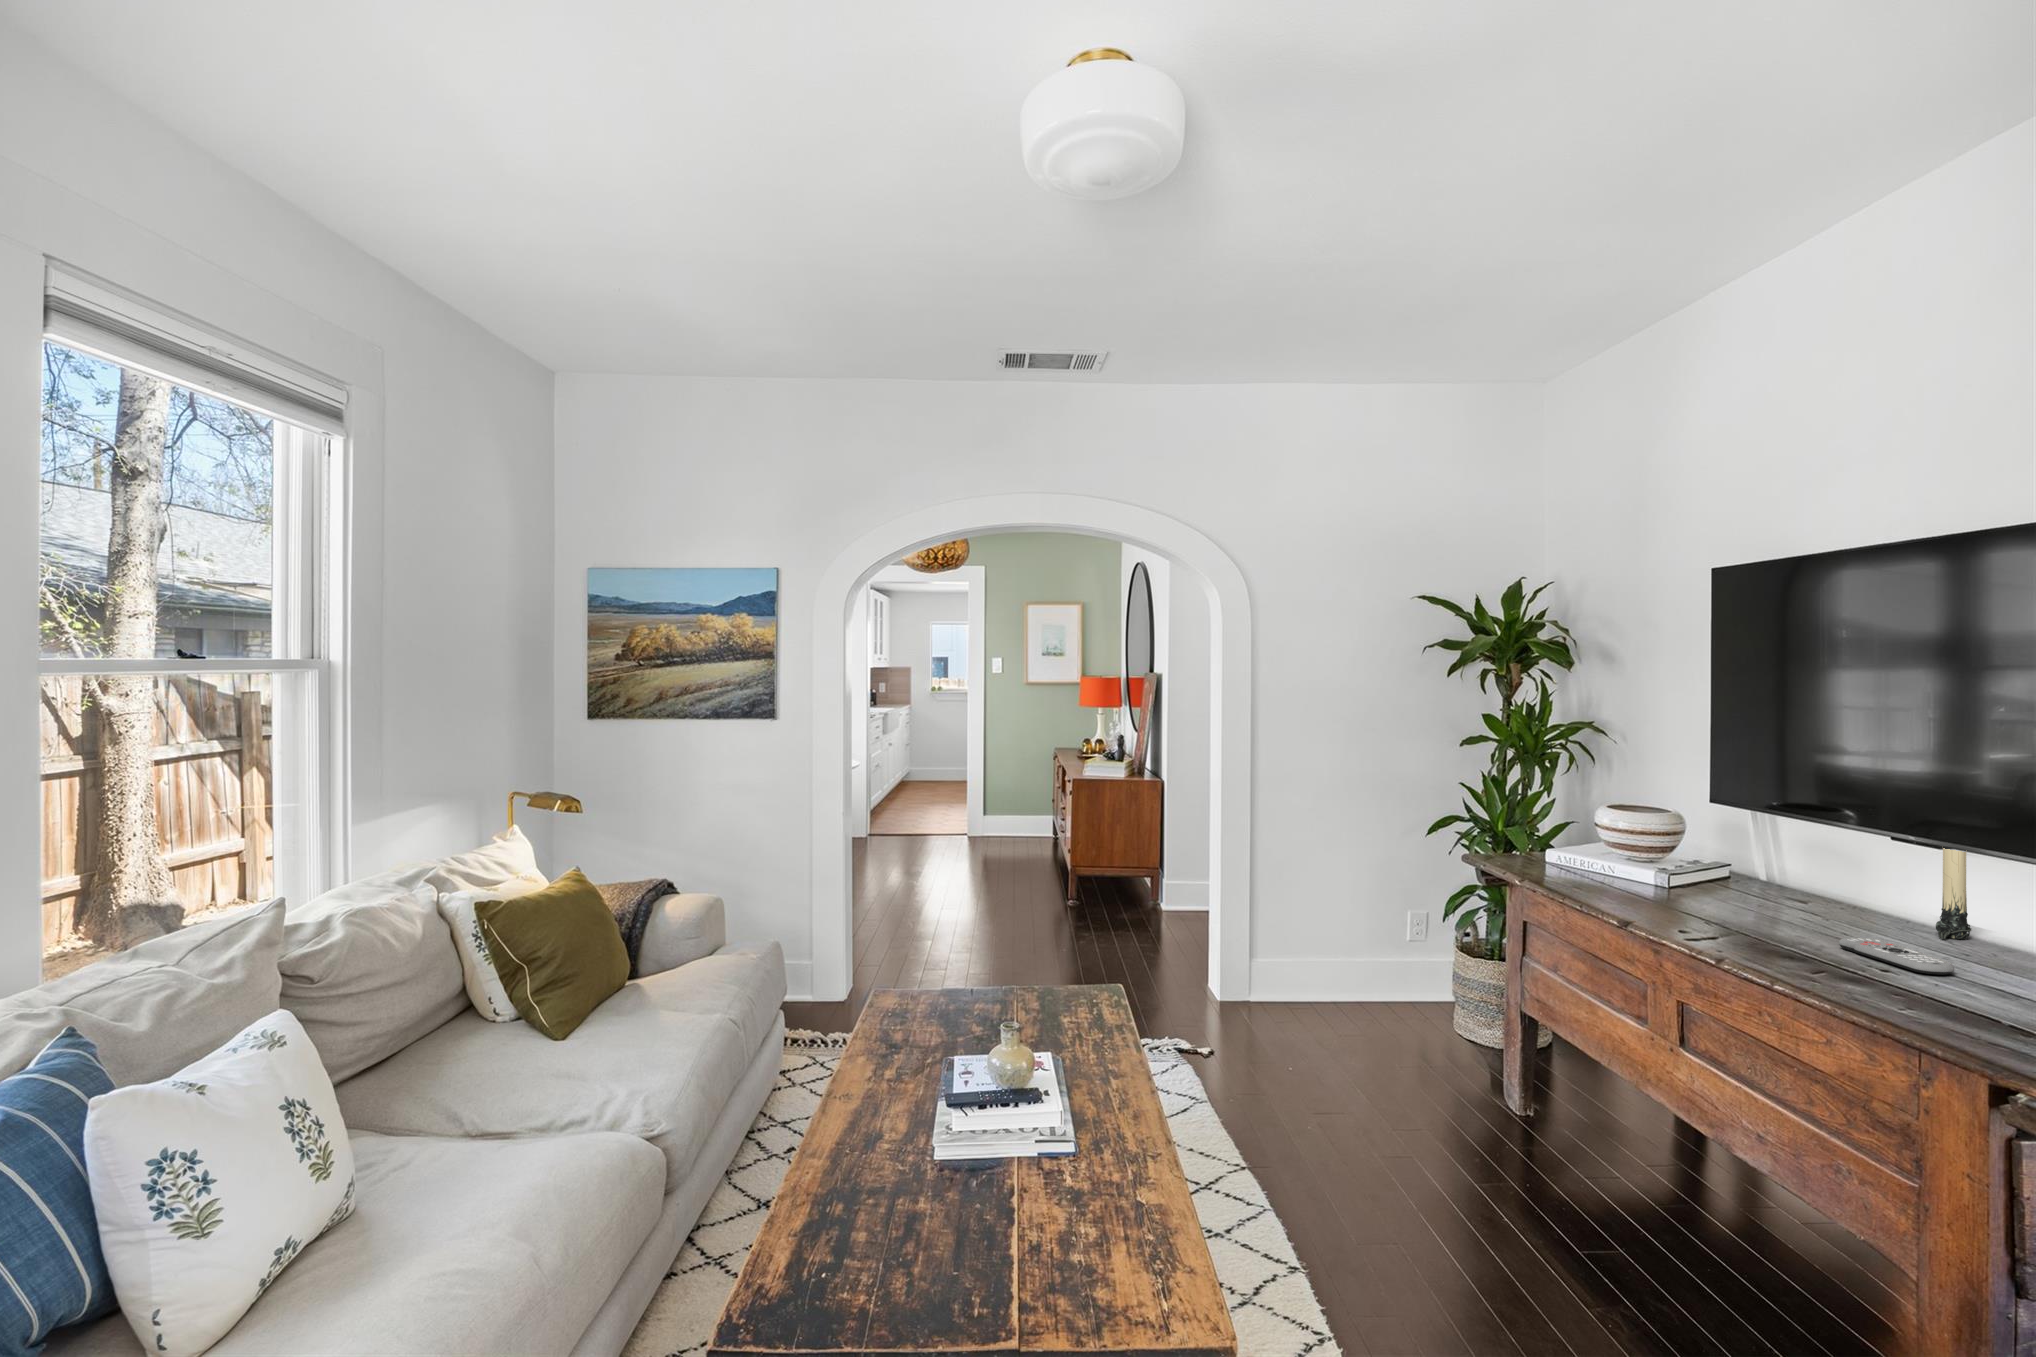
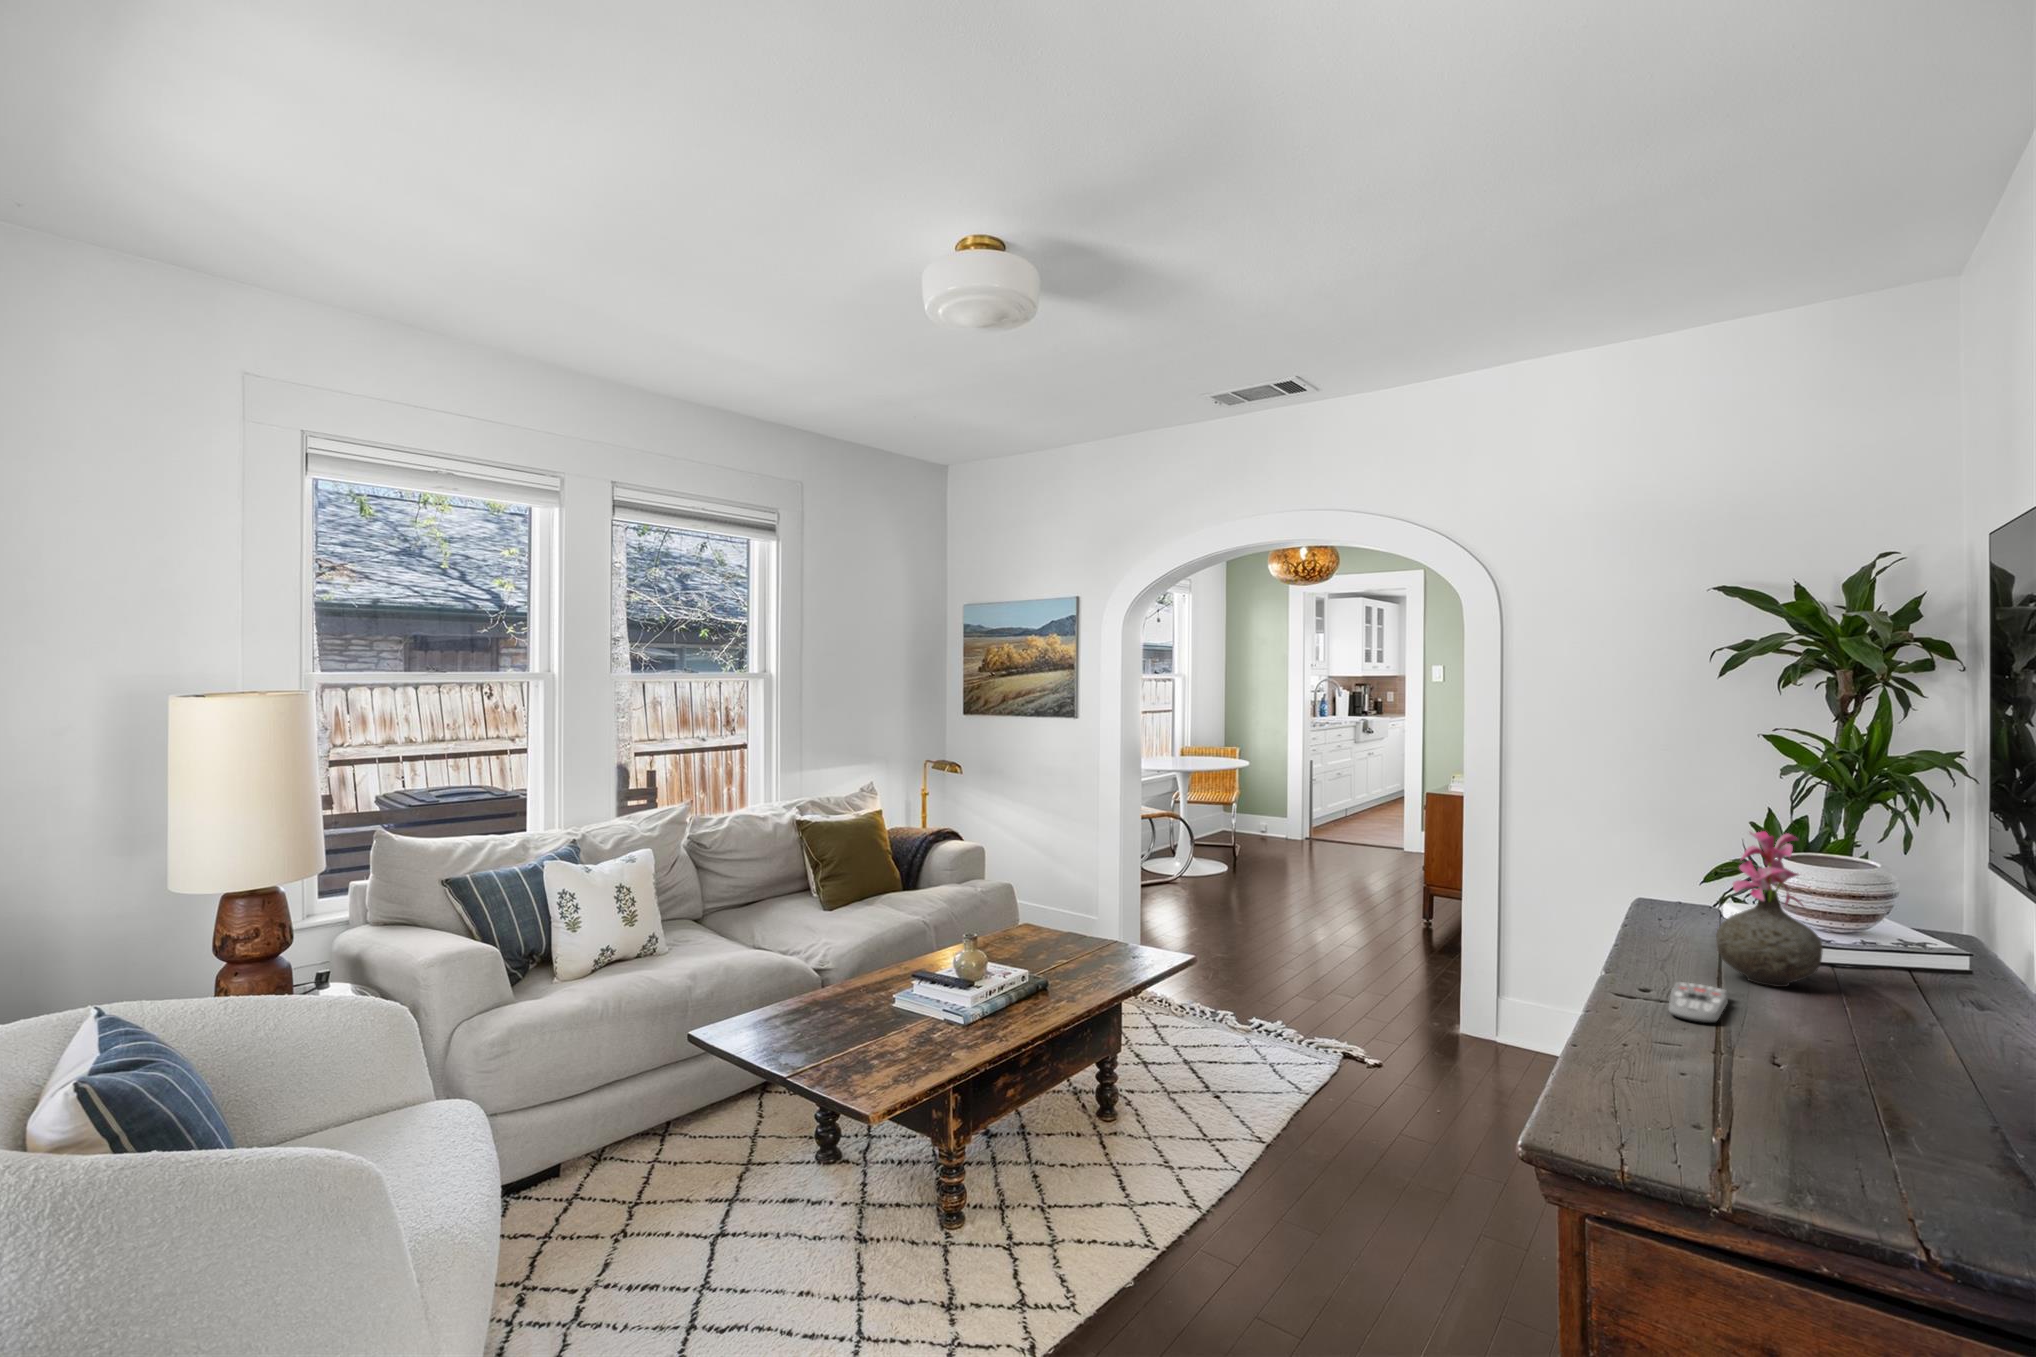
vase: none [1786,794,1883,928] -> present [1716,831,1823,987]
candle: present [1936,848,1971,939] -> none [1854,876,1906,1017]

